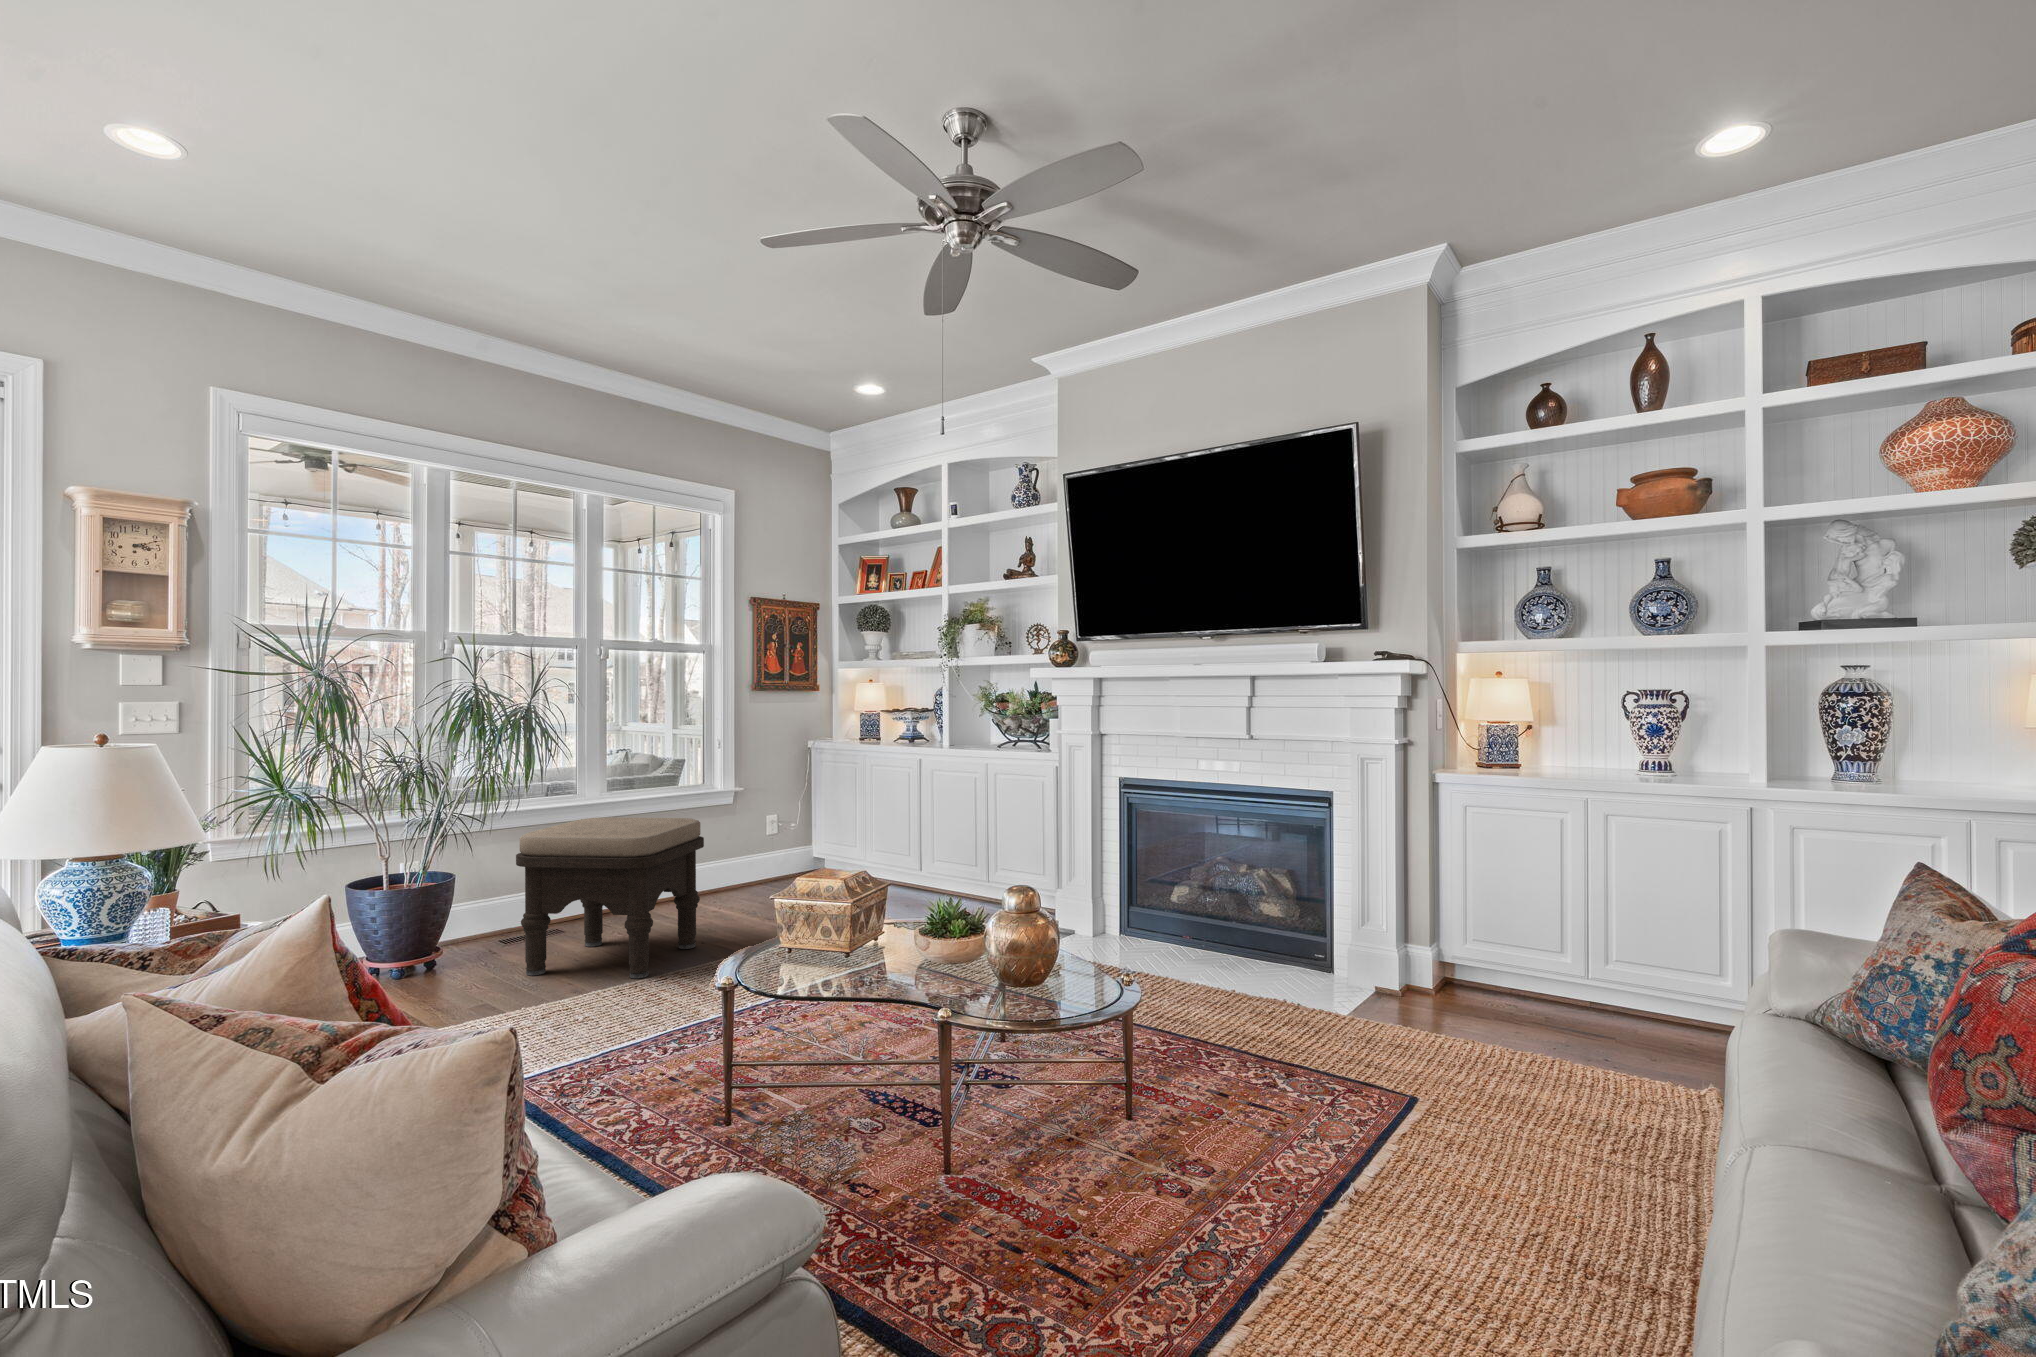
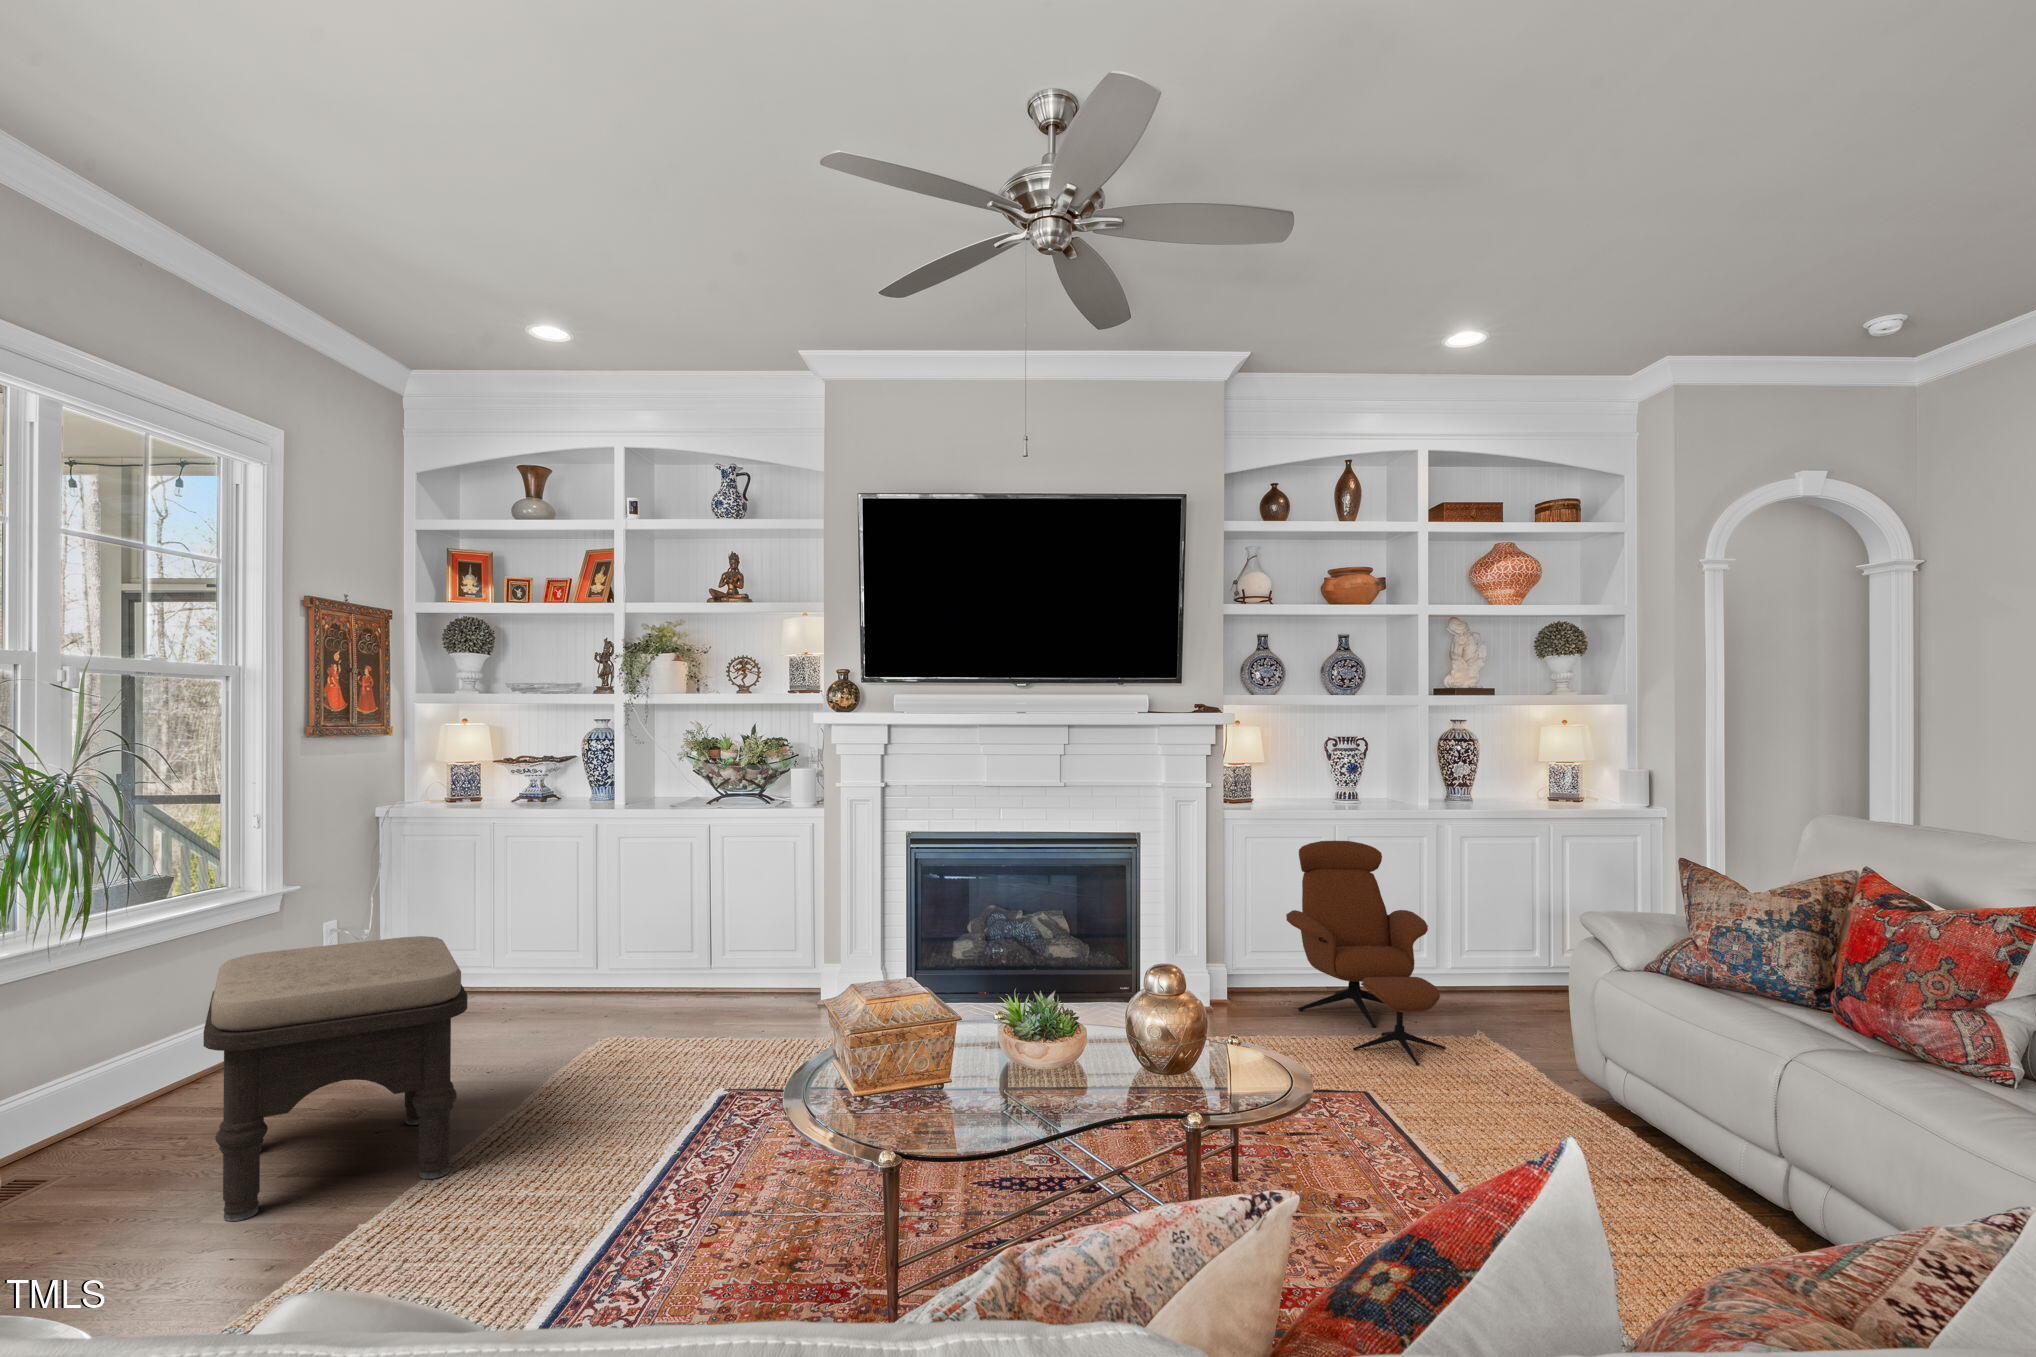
lounge chair: none [1486,819,1688,1106] -> present [1286,841,1446,1066]

